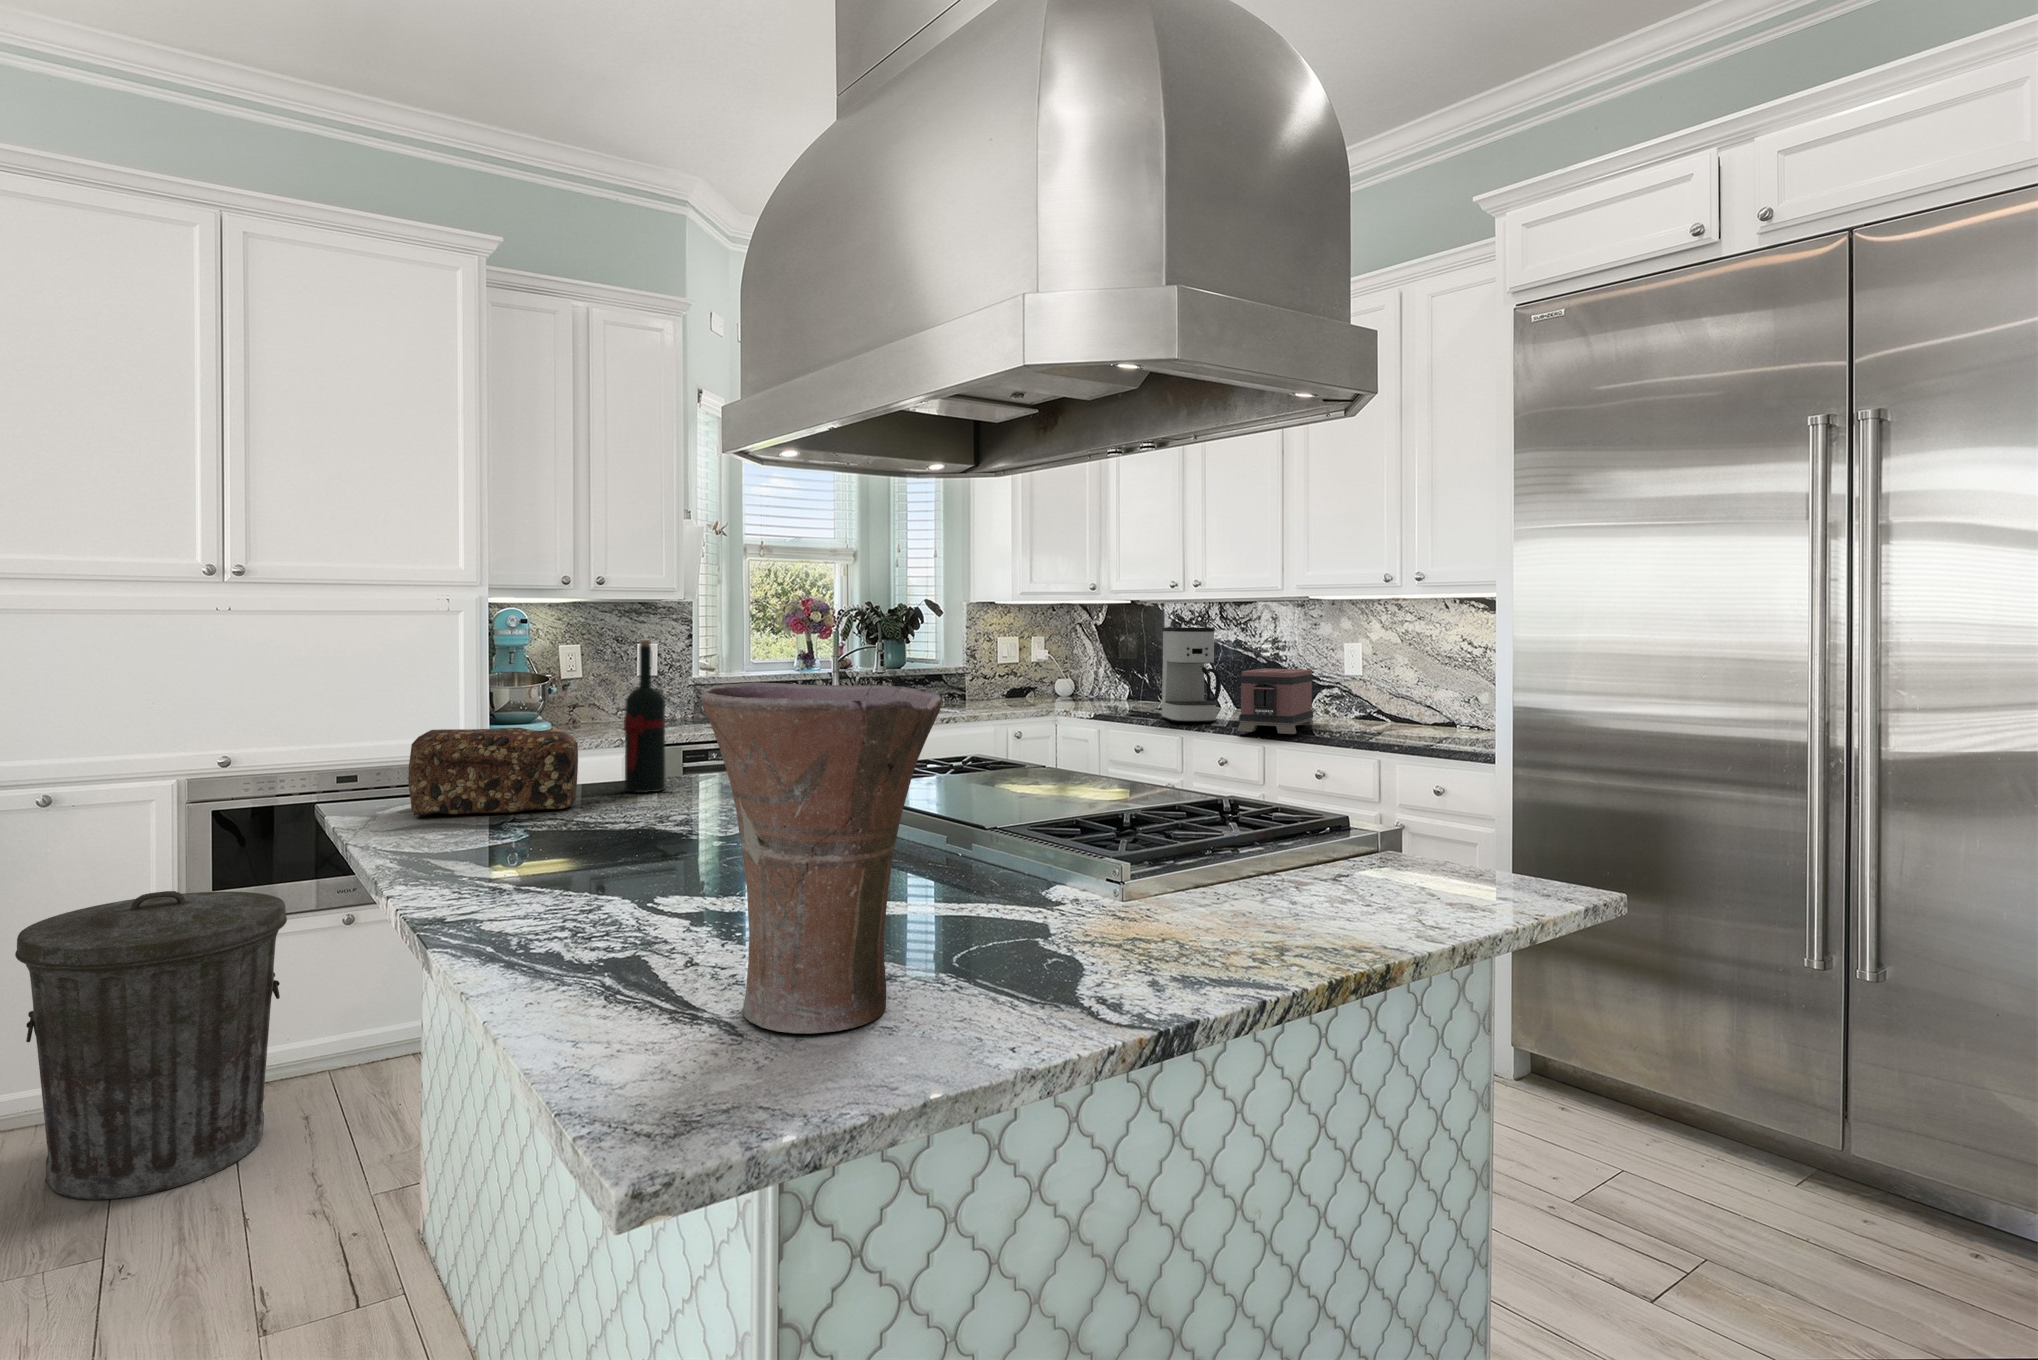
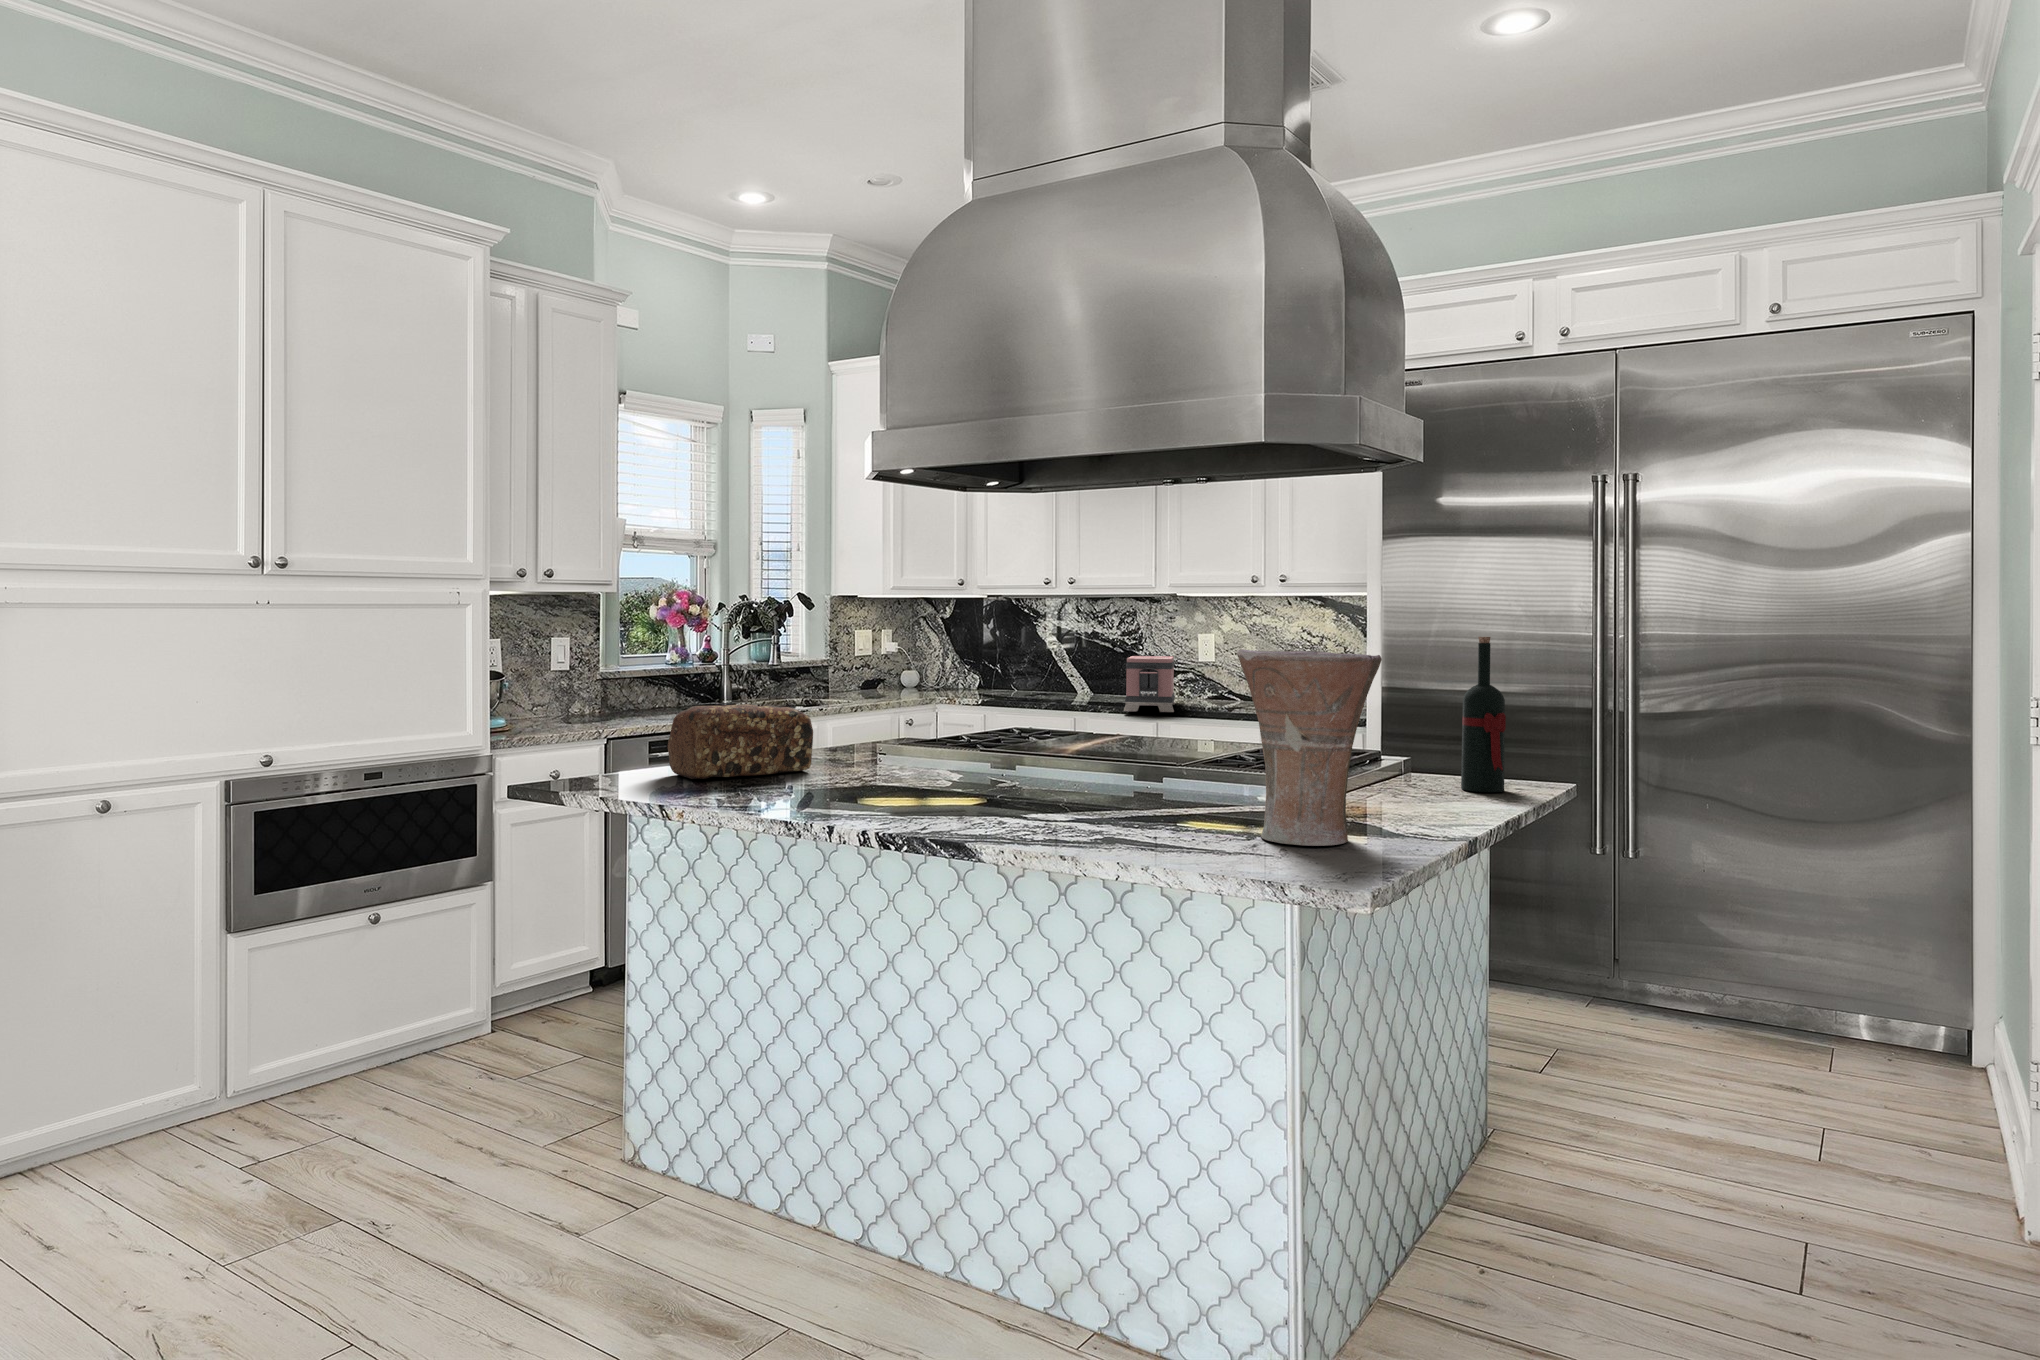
coffee maker: present [1162,627,1221,722] -> none [1034,619,1089,706]
wine bottle: present [624,640,666,793] -> present [1461,637,1506,792]
trash can: present [15,891,287,1200] -> none [145,885,396,1191]

